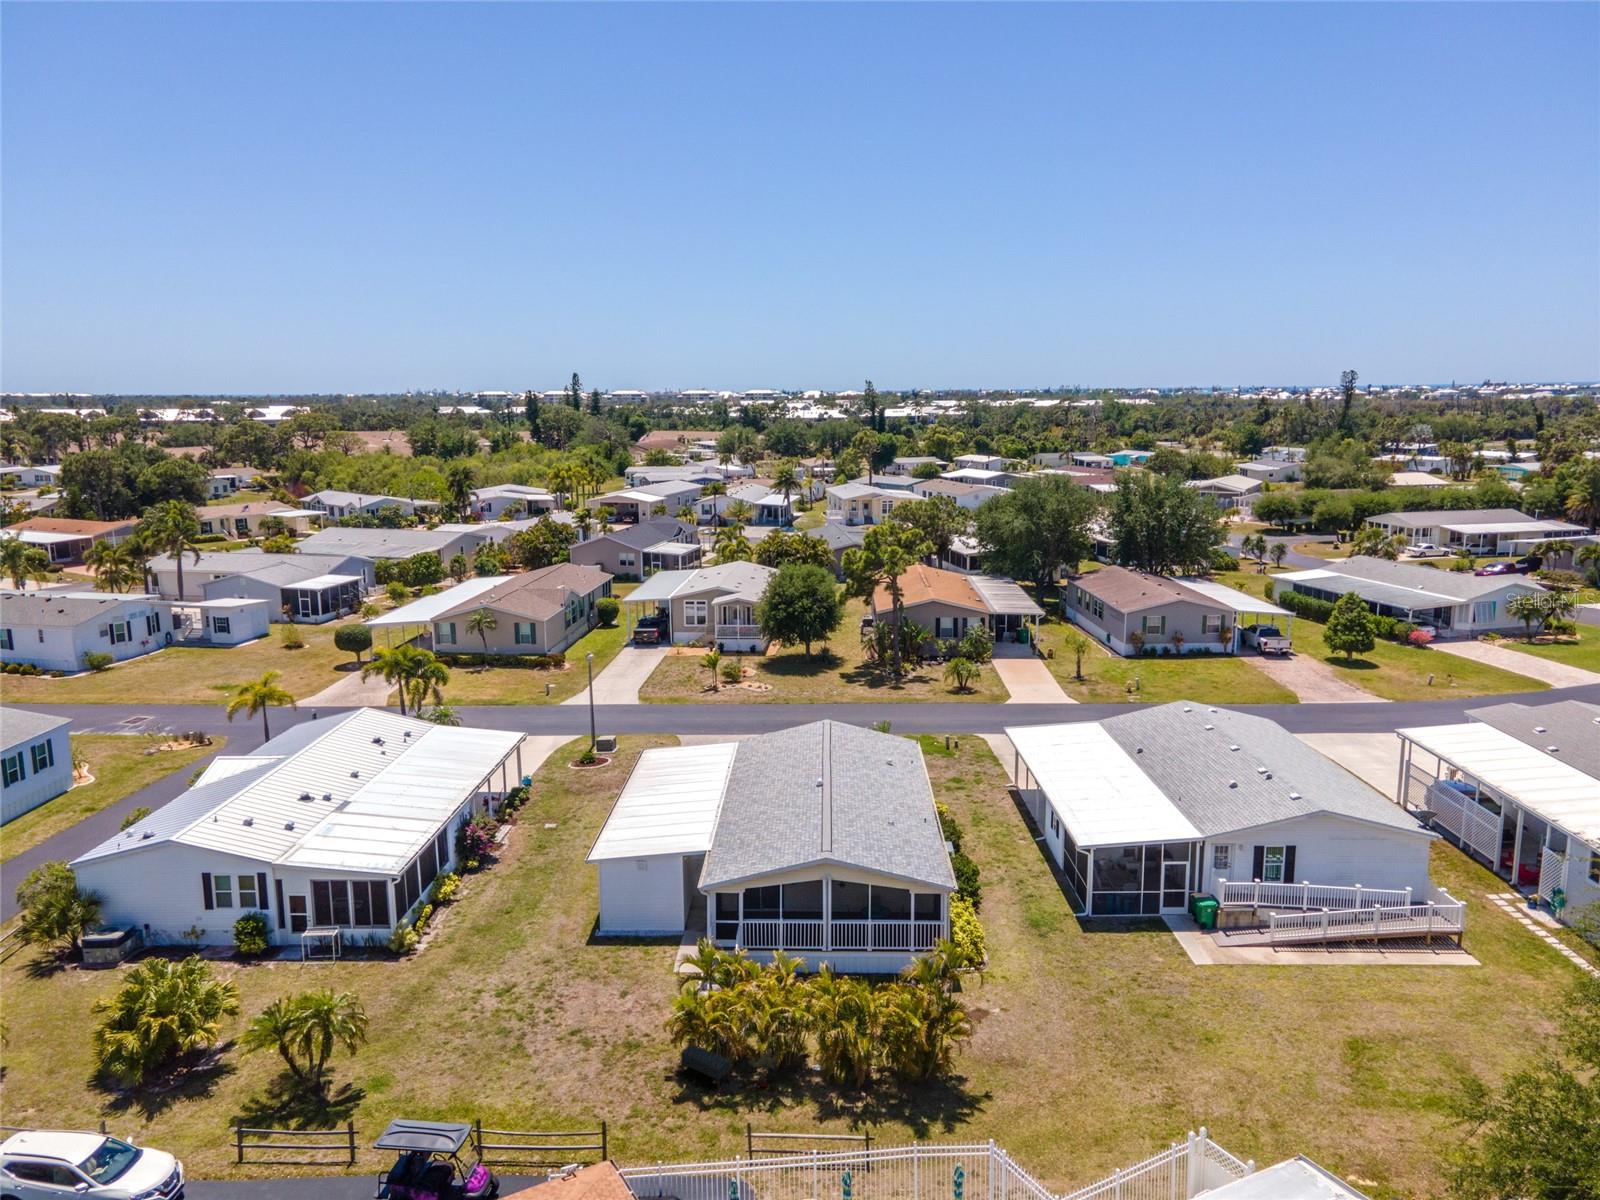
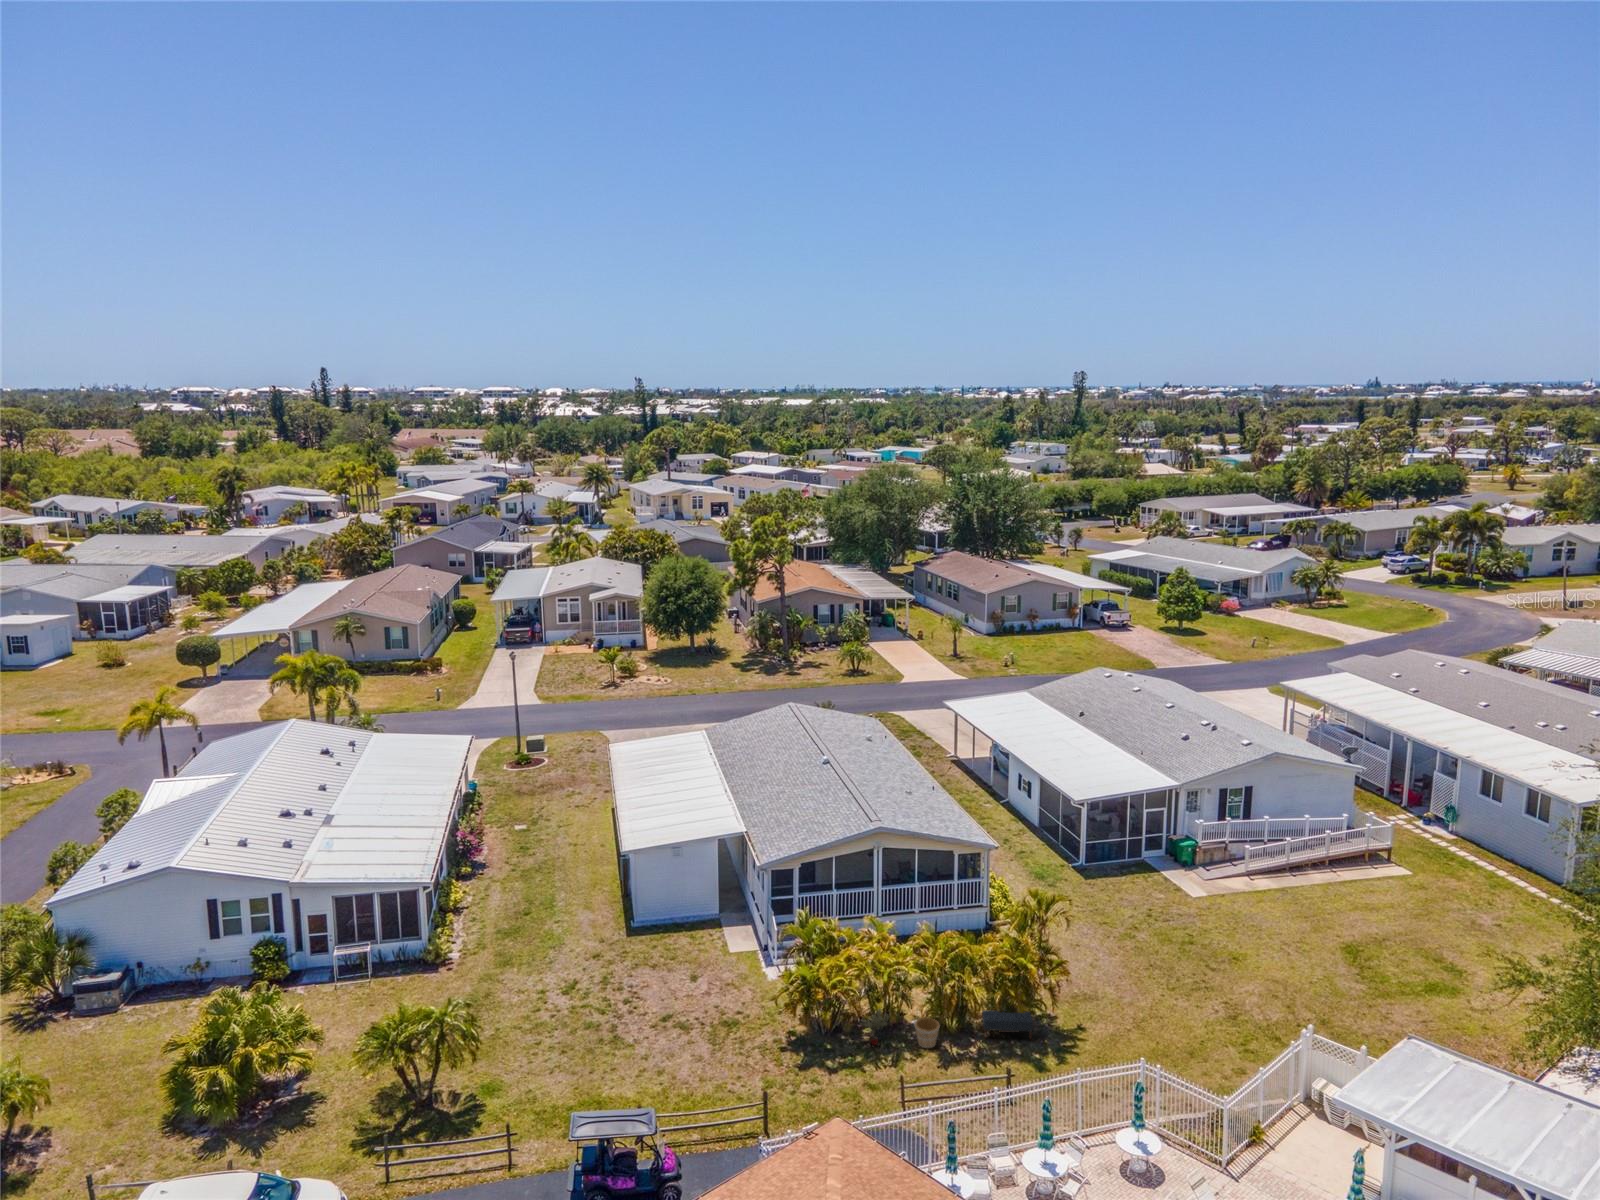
bench: present [680,1045,730,1089] -> present [982,1010,1033,1040]
wooden bucket: none [804,1064,830,1098] -> present [915,1018,940,1048]

